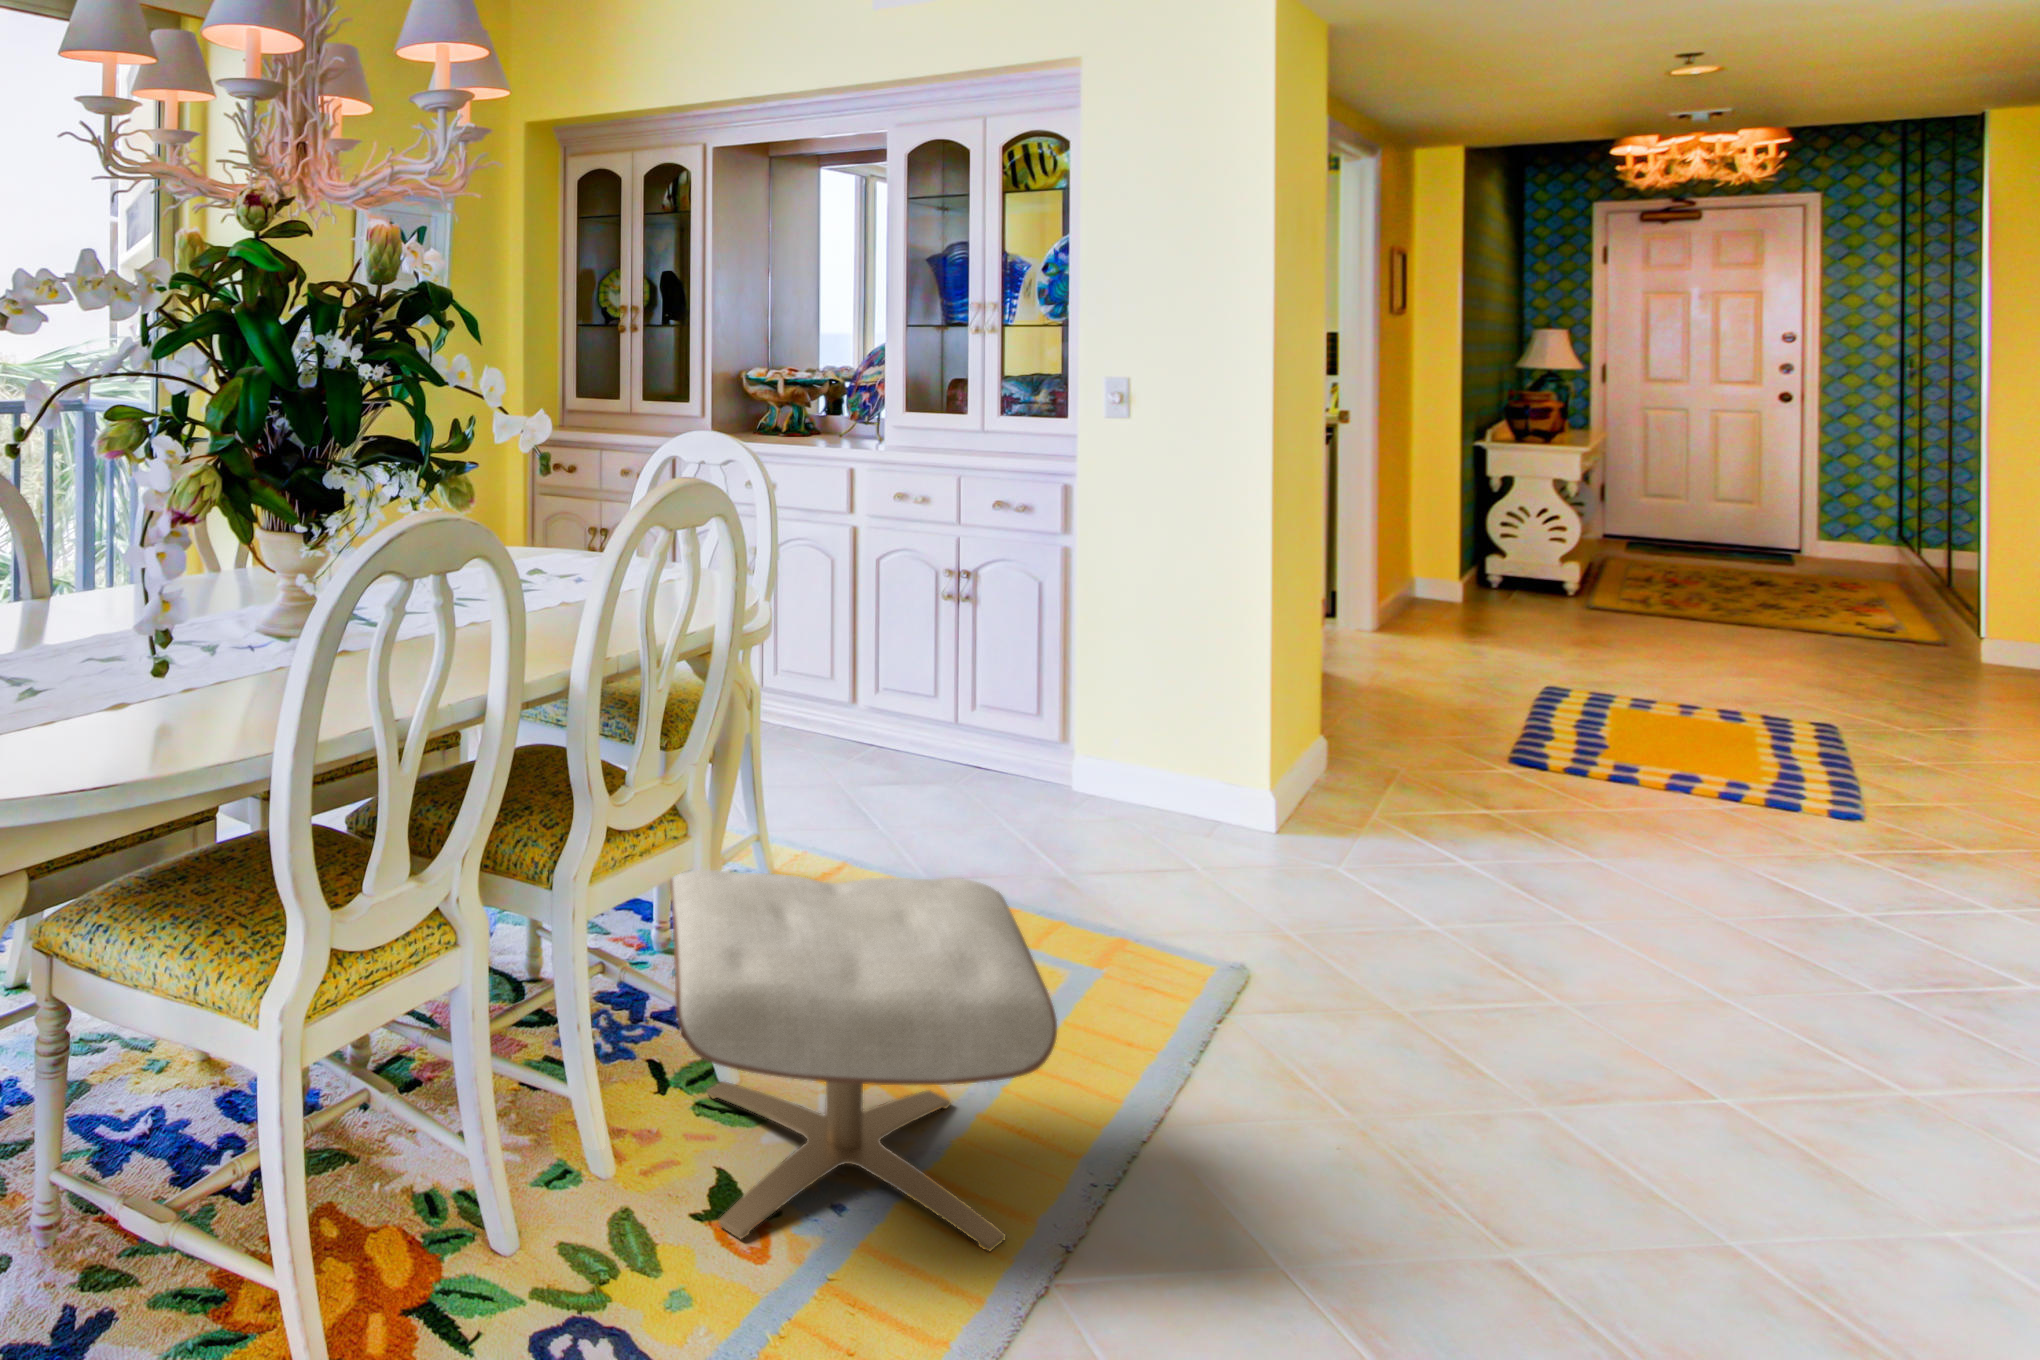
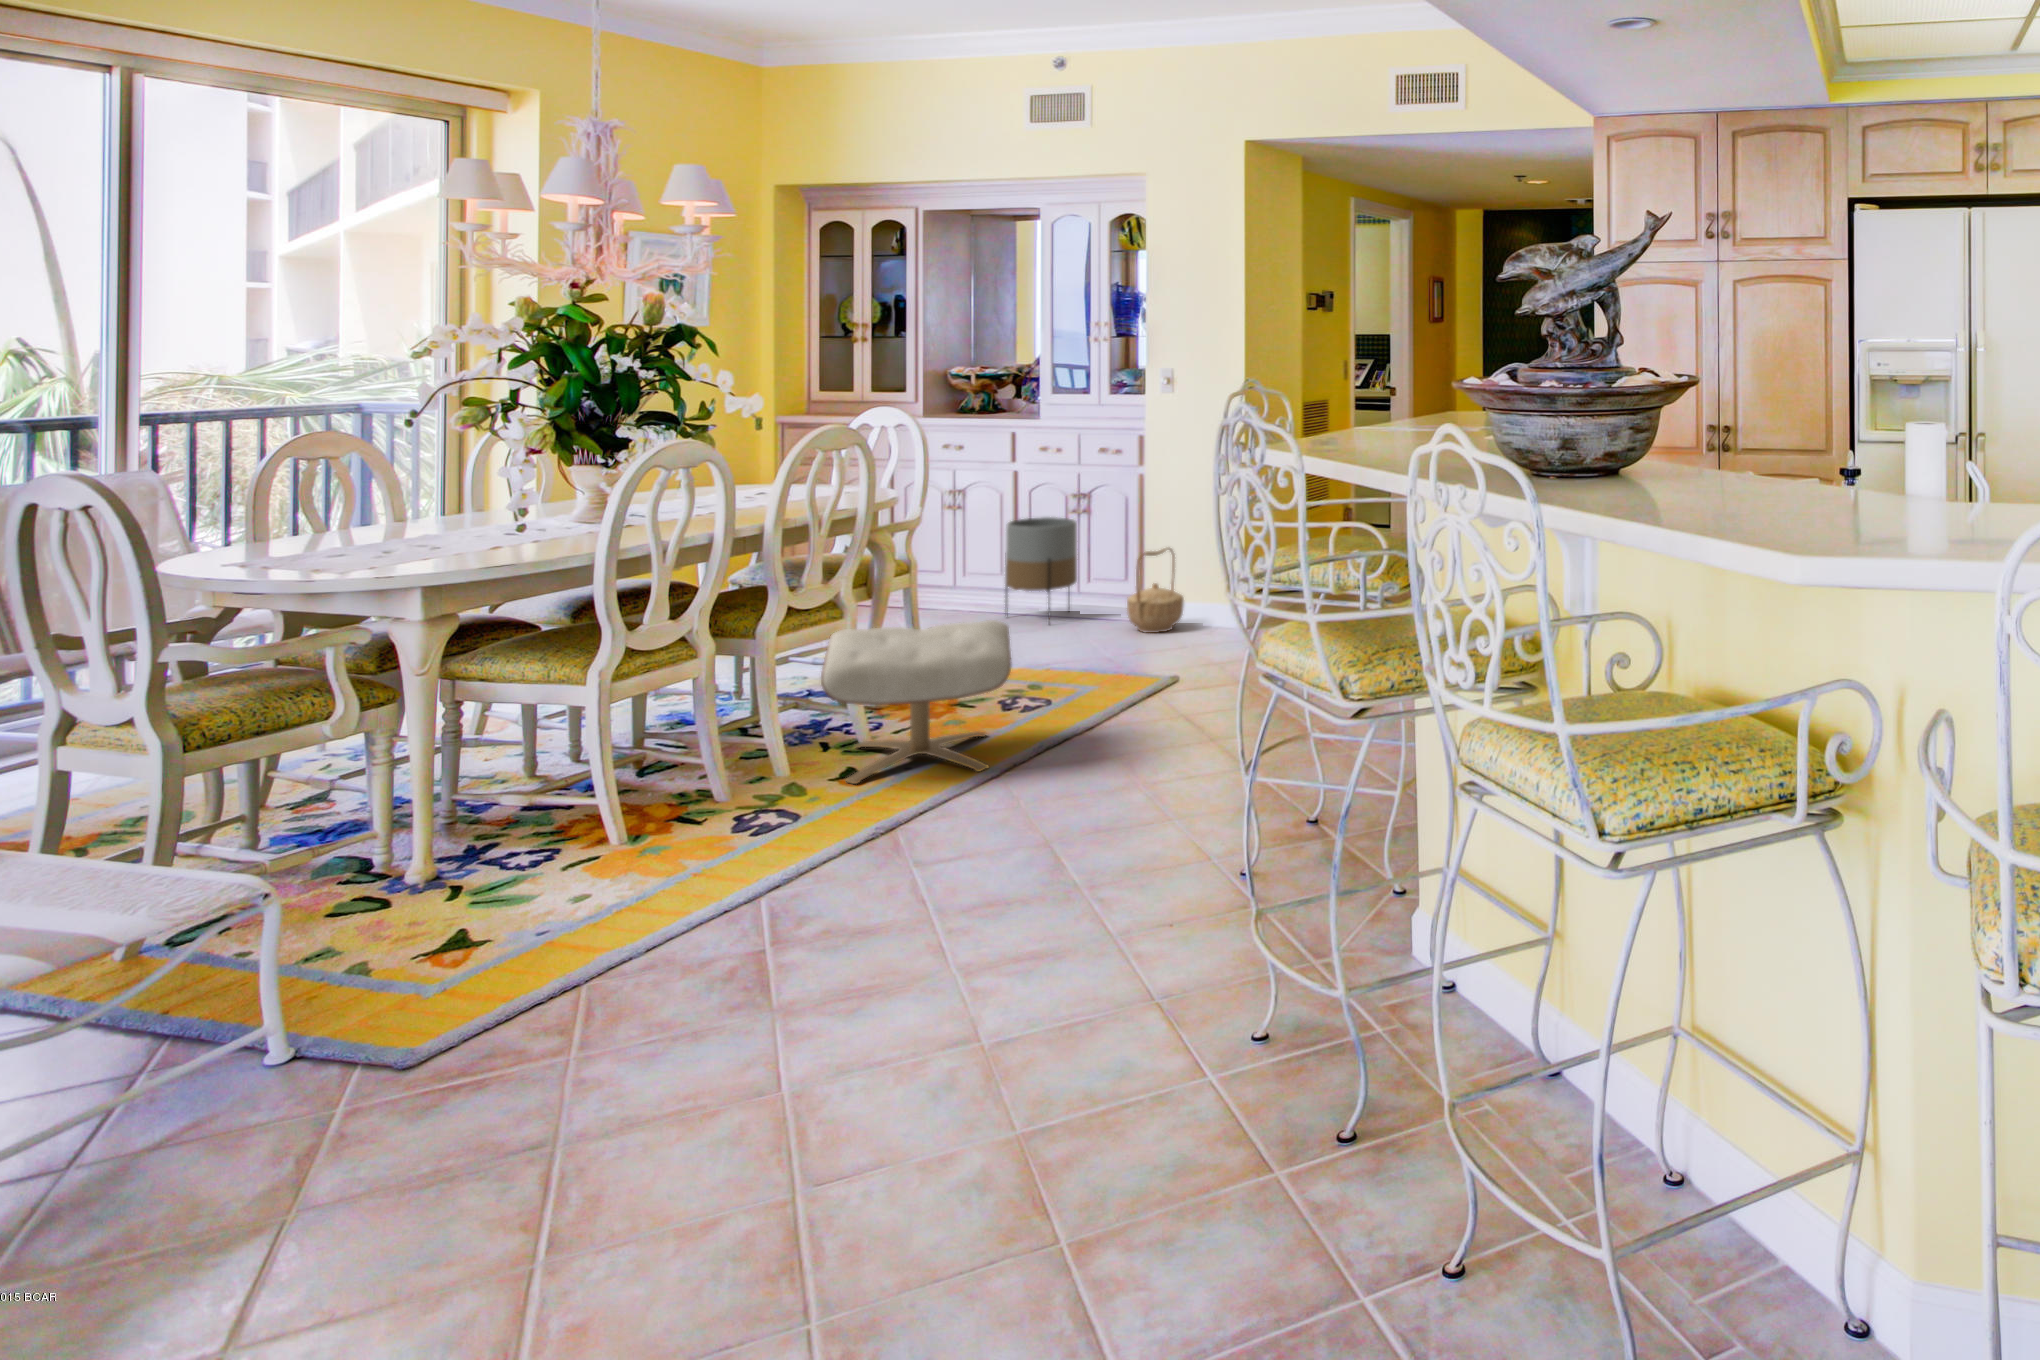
planter: none [847,607,963,788] -> present [1005,517,1077,616]
basket: none [1064,680,1168,832] -> present [1127,548,1184,633]

